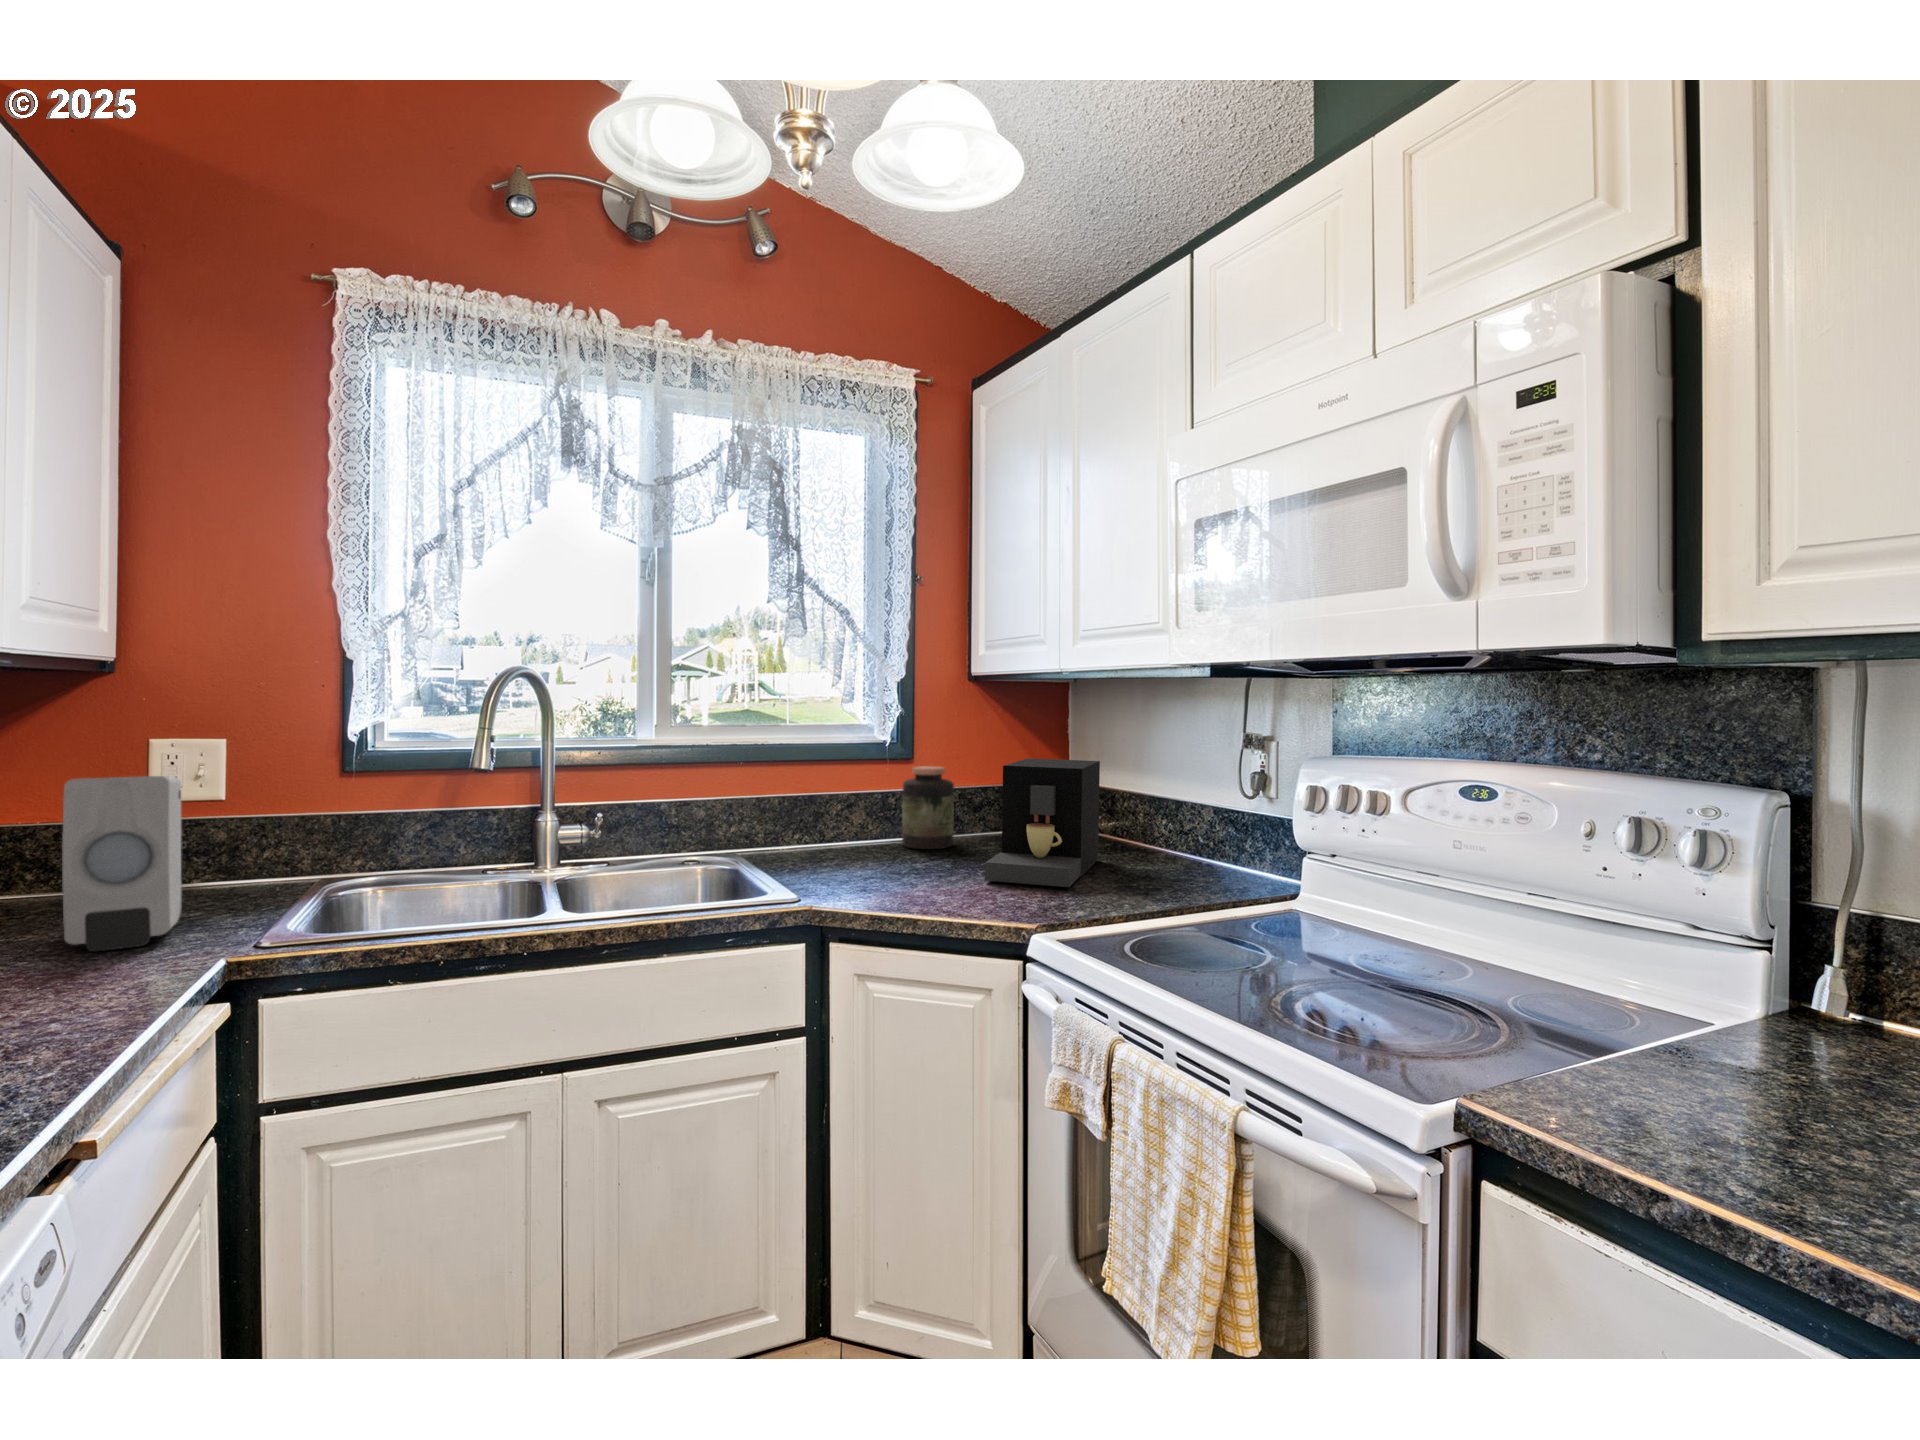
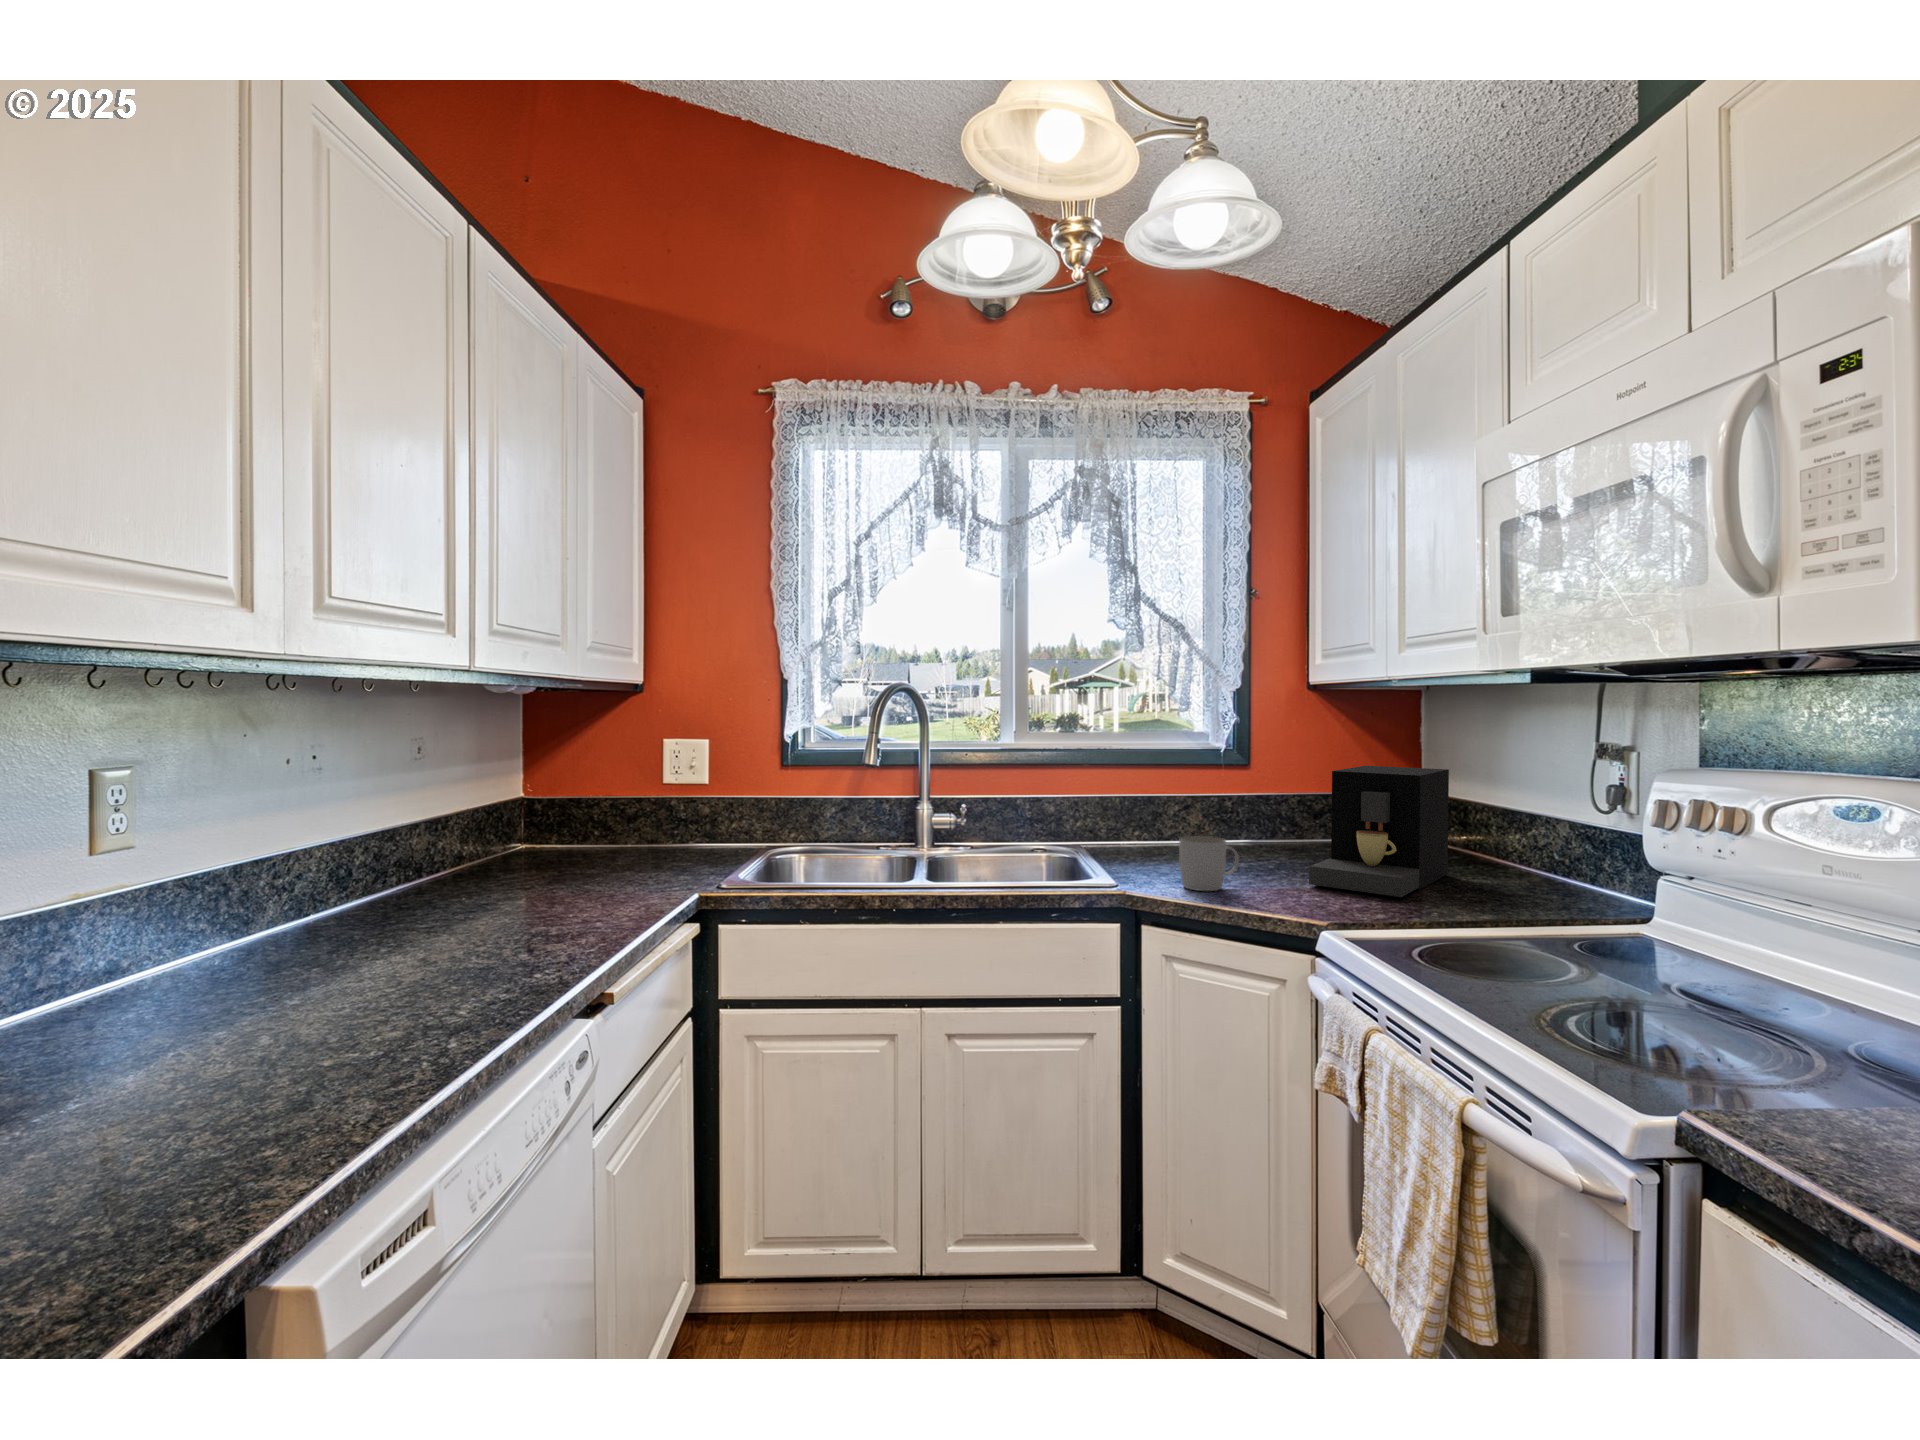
jar: present [902,766,954,849] -> none [1235,772,1288,853]
soap dispenser: present [62,776,182,951] -> none [612,761,679,880]
mug: none [861,838,920,897] -> present [1179,836,1239,891]

